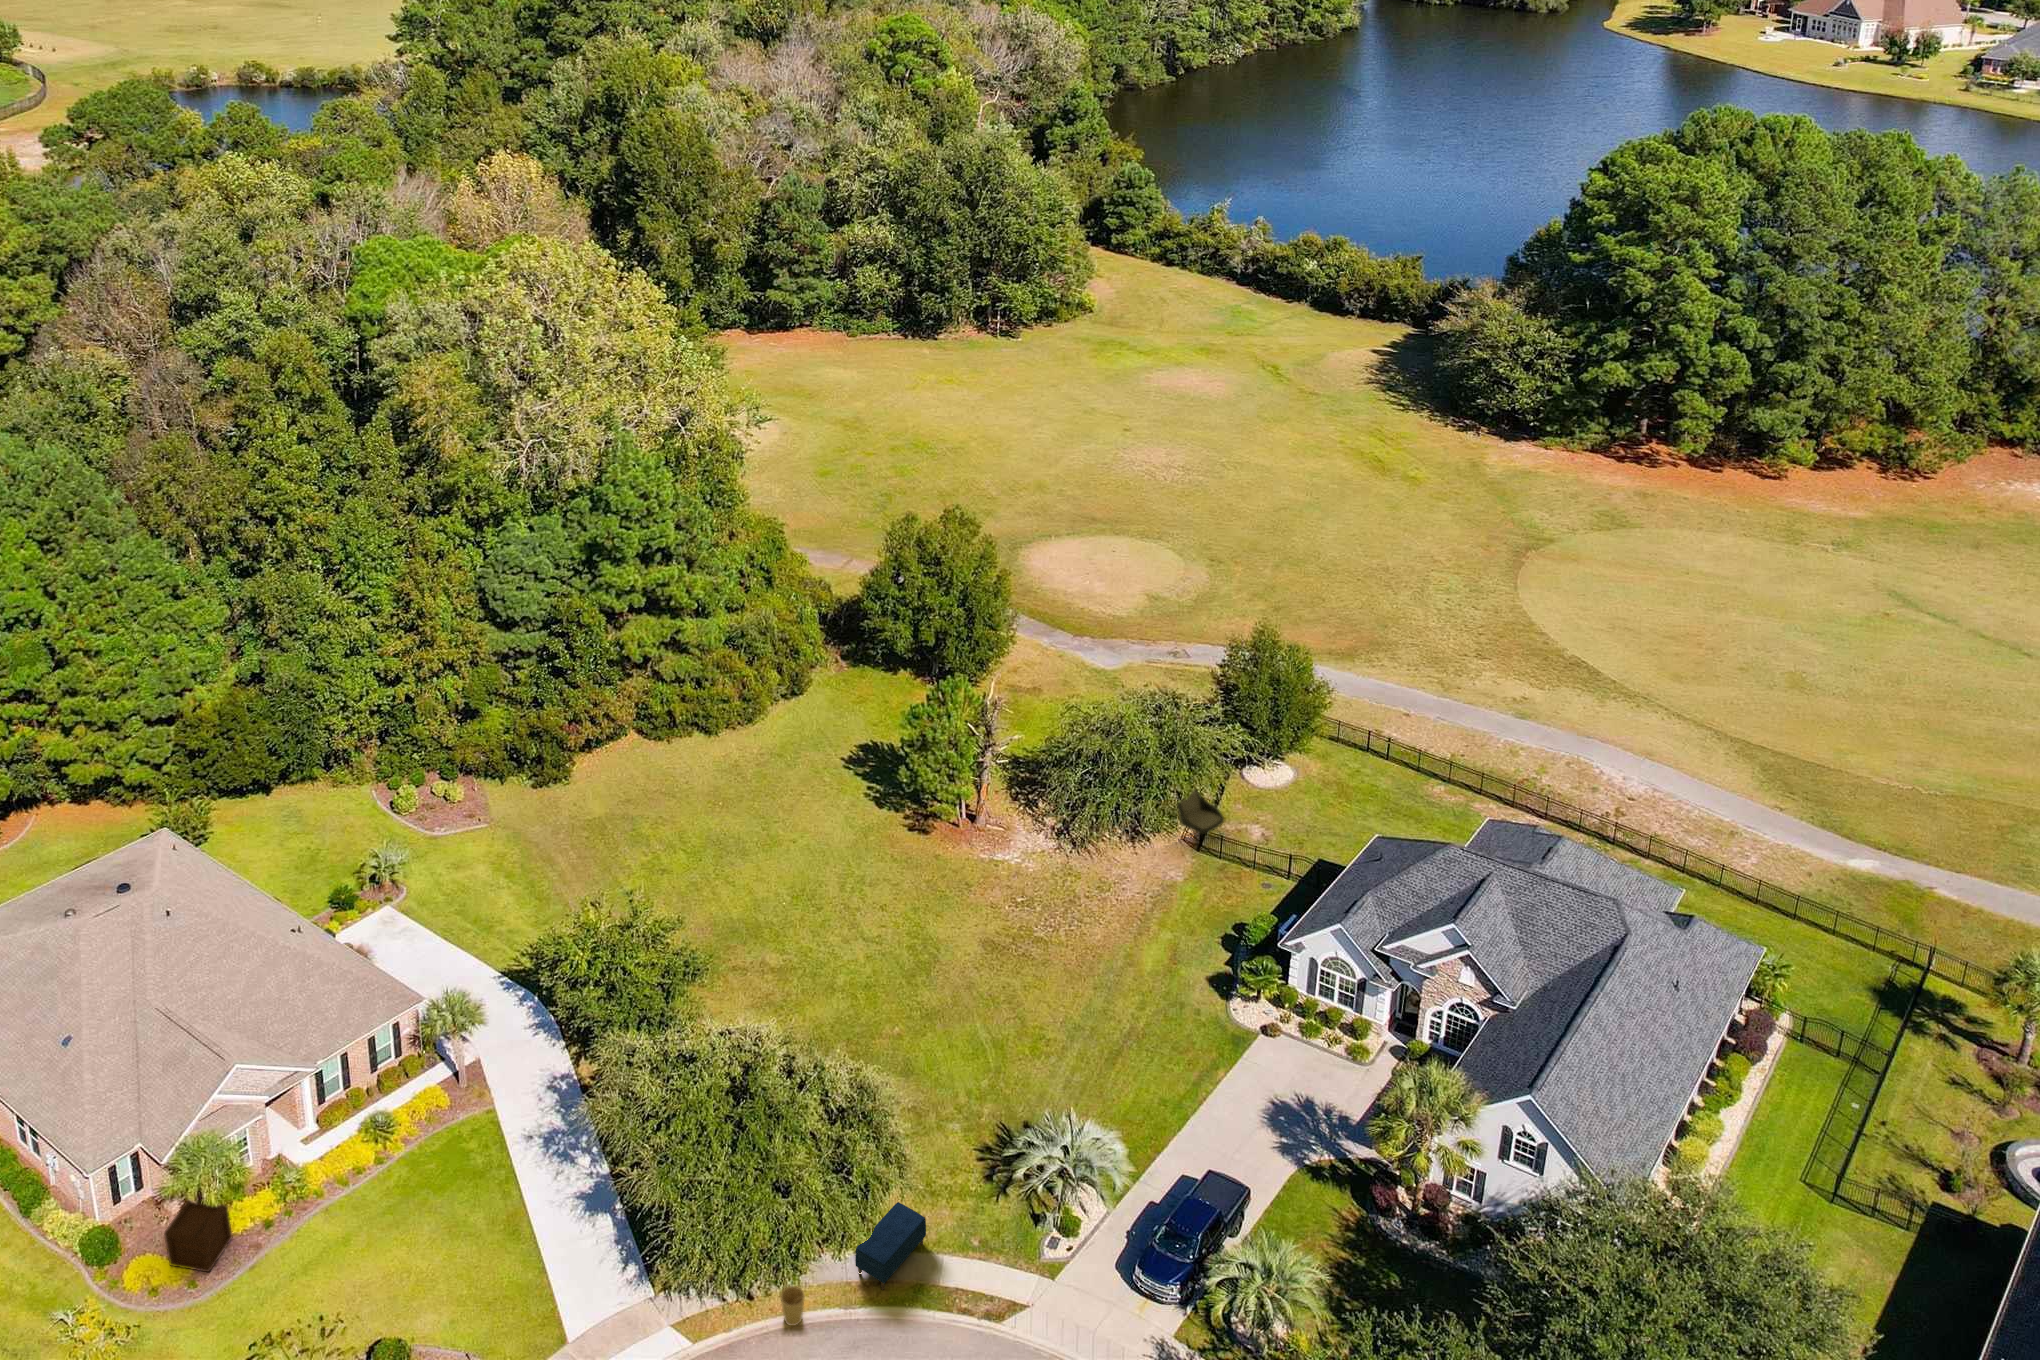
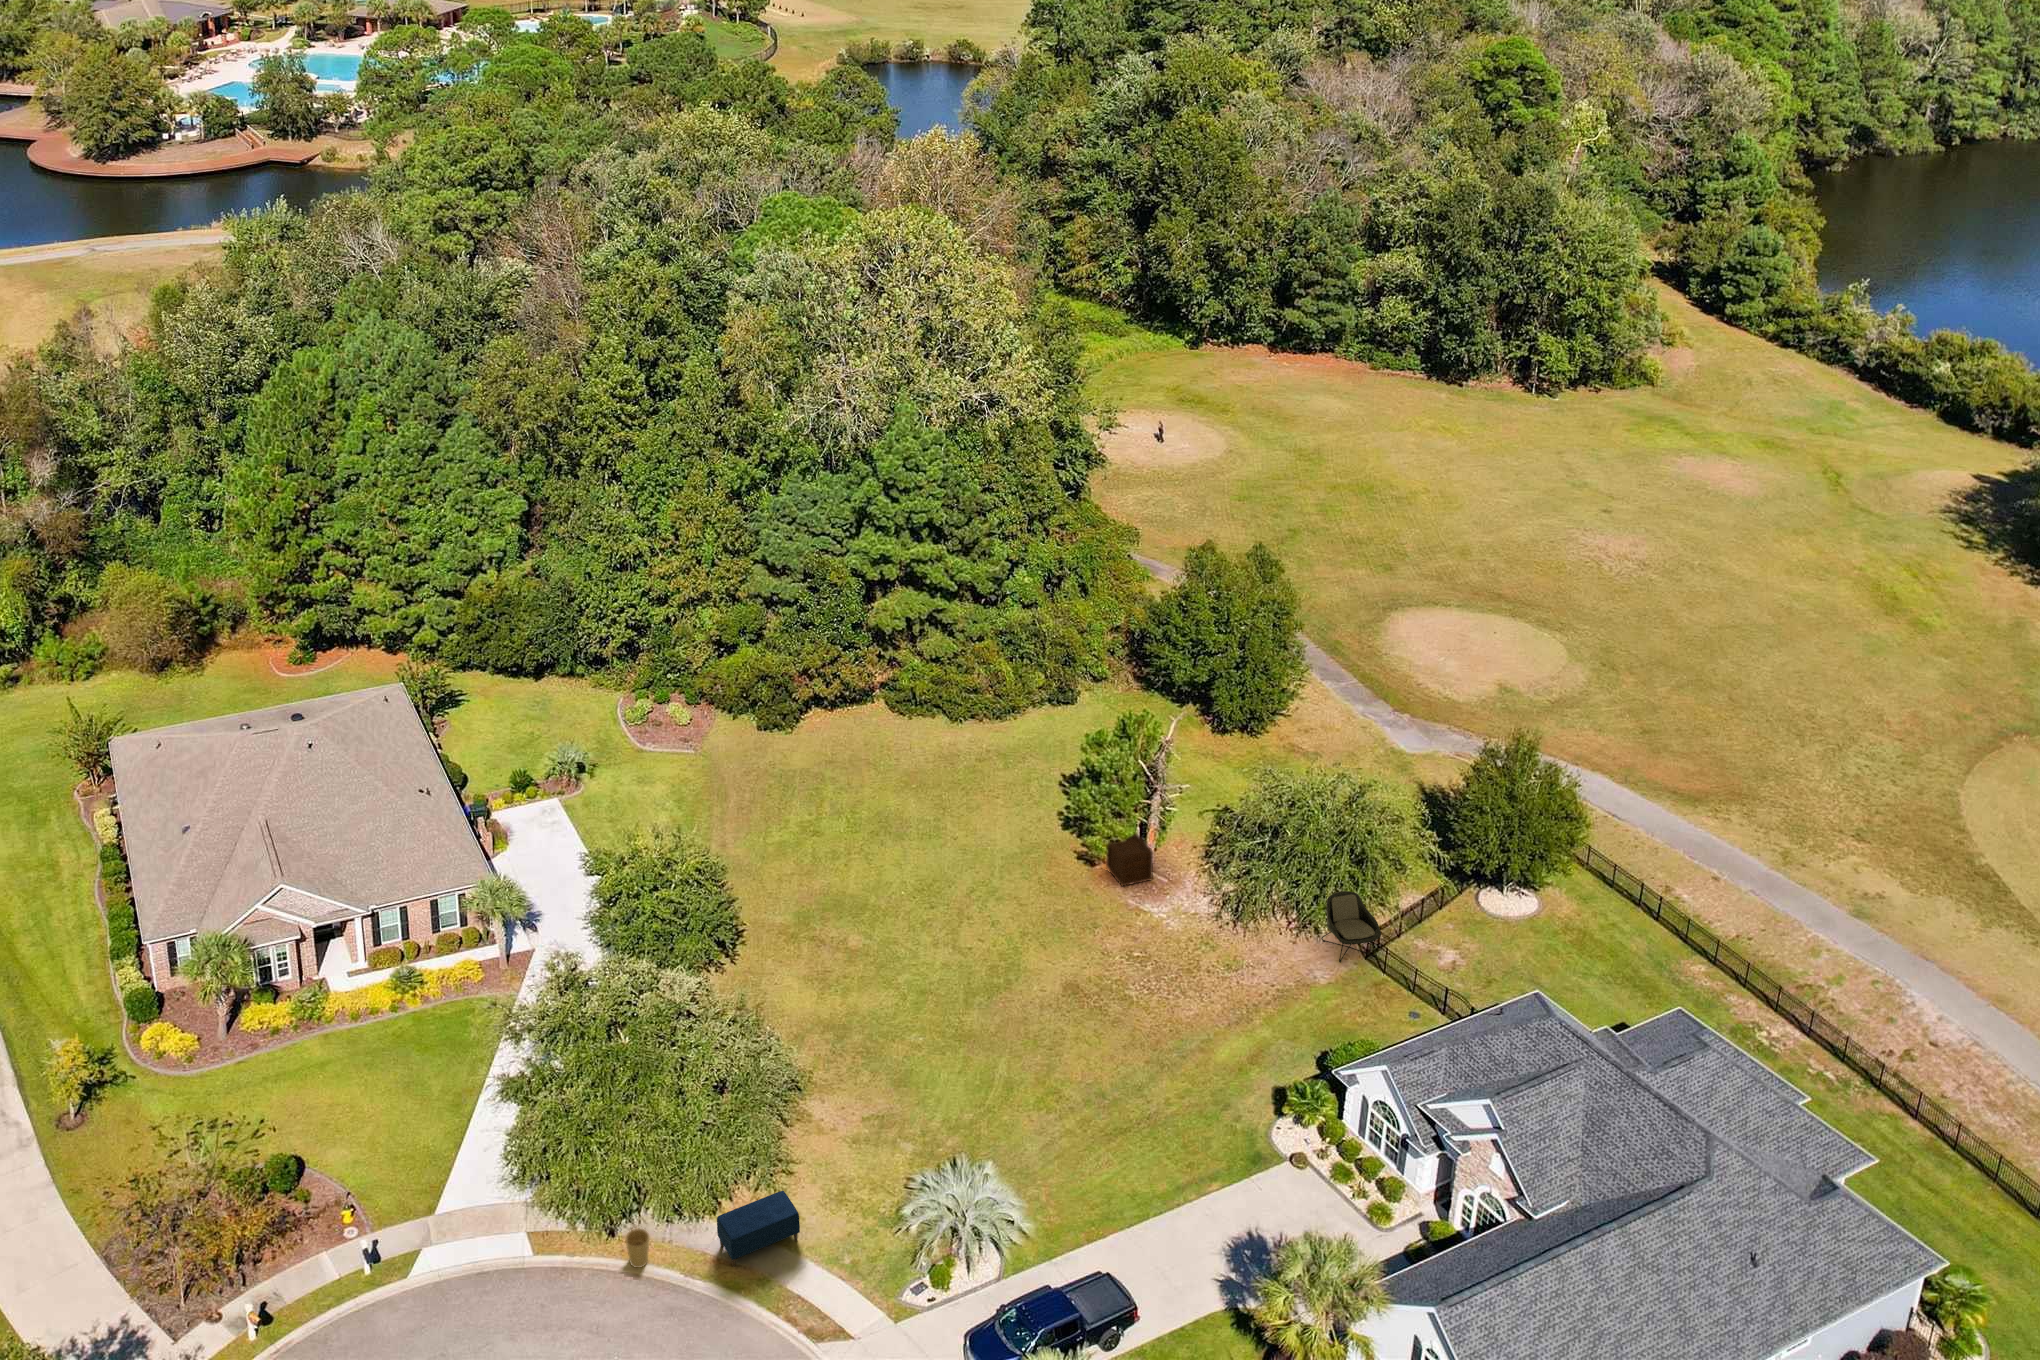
wooden crate: present [164,1200,232,1272] -> present [1106,834,1153,886]

